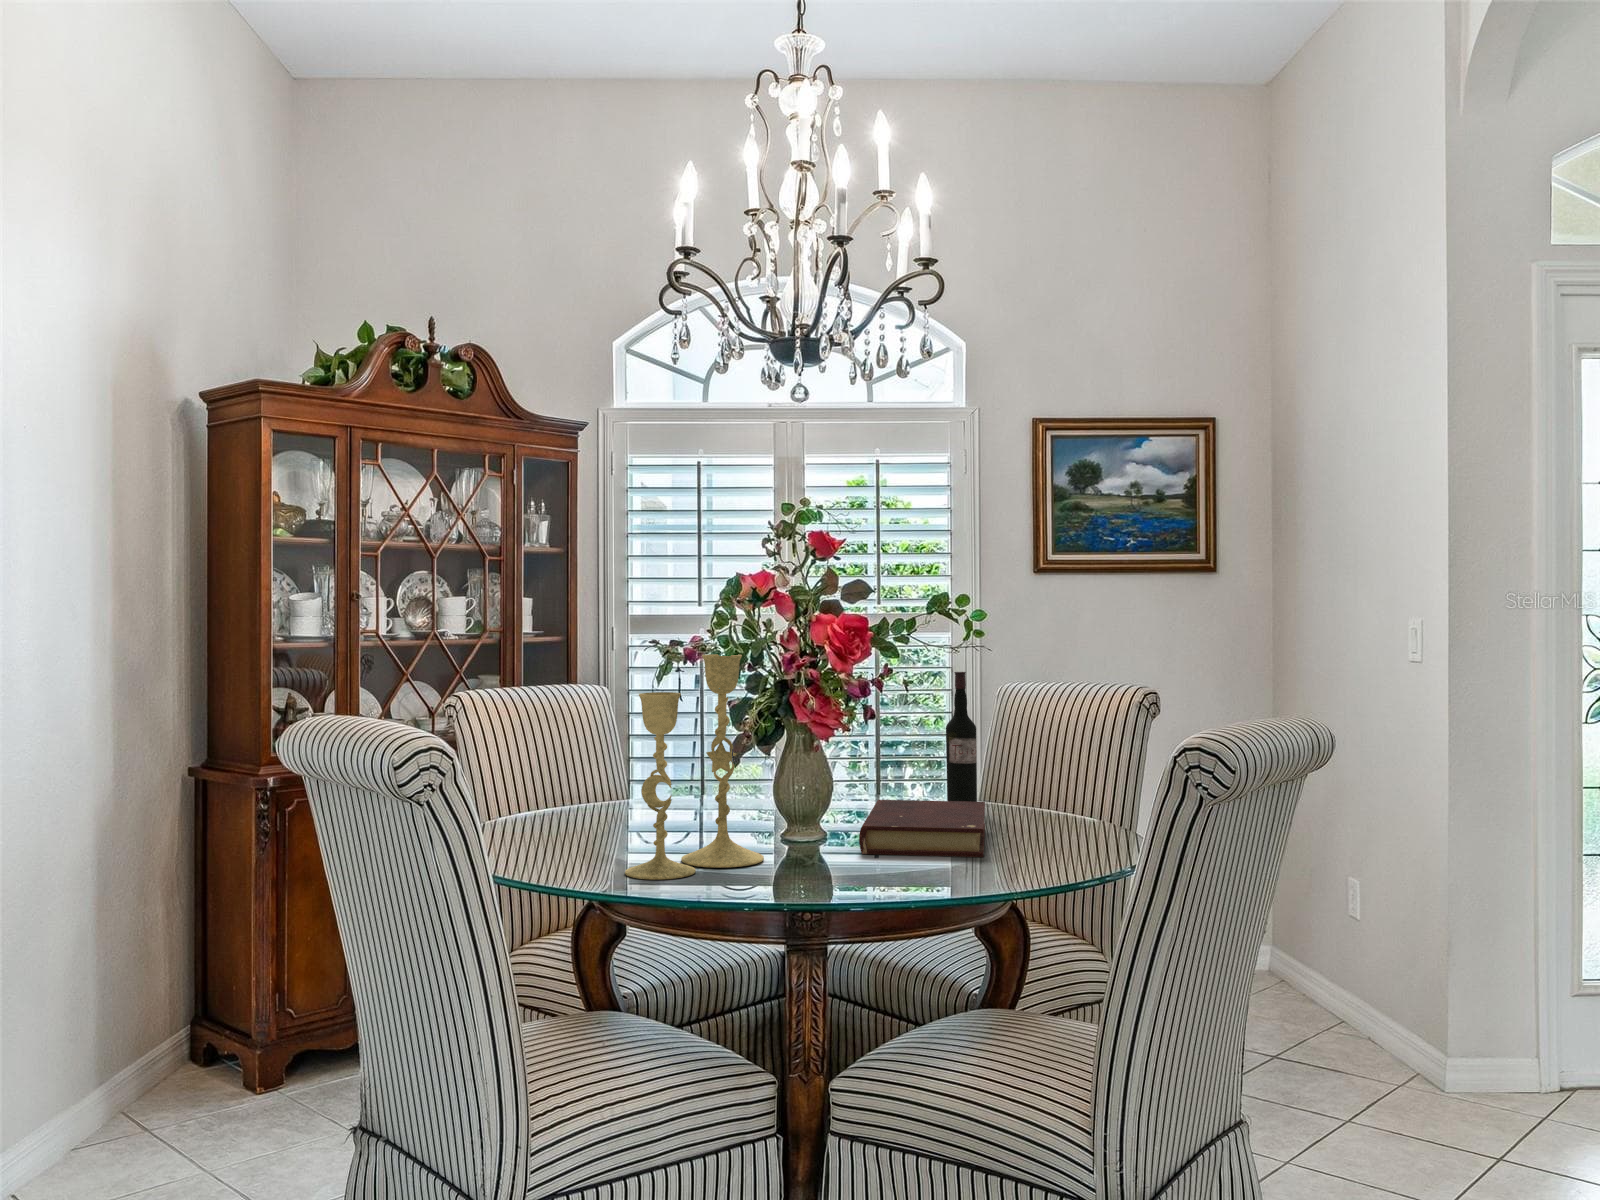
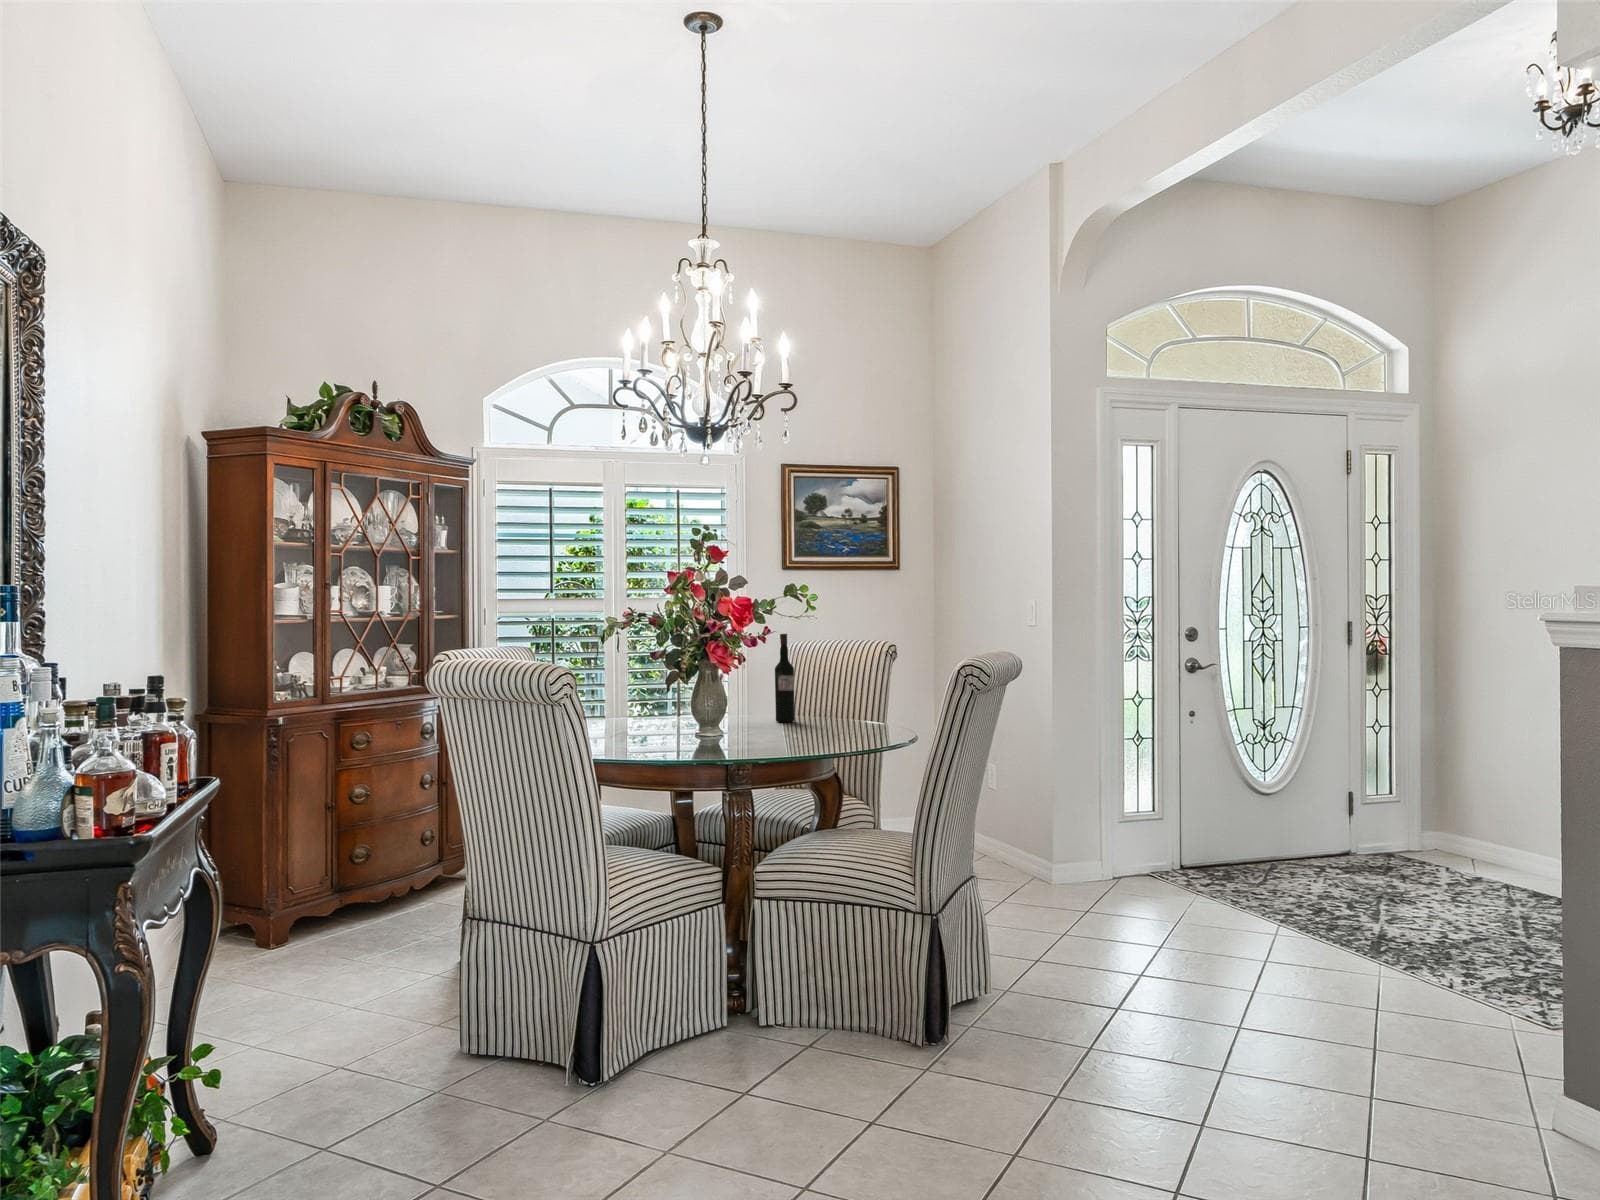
candlestick: present [625,654,764,880] -> none [628,623,702,757]
book: present [859,800,985,857] -> none [743,712,825,741]

